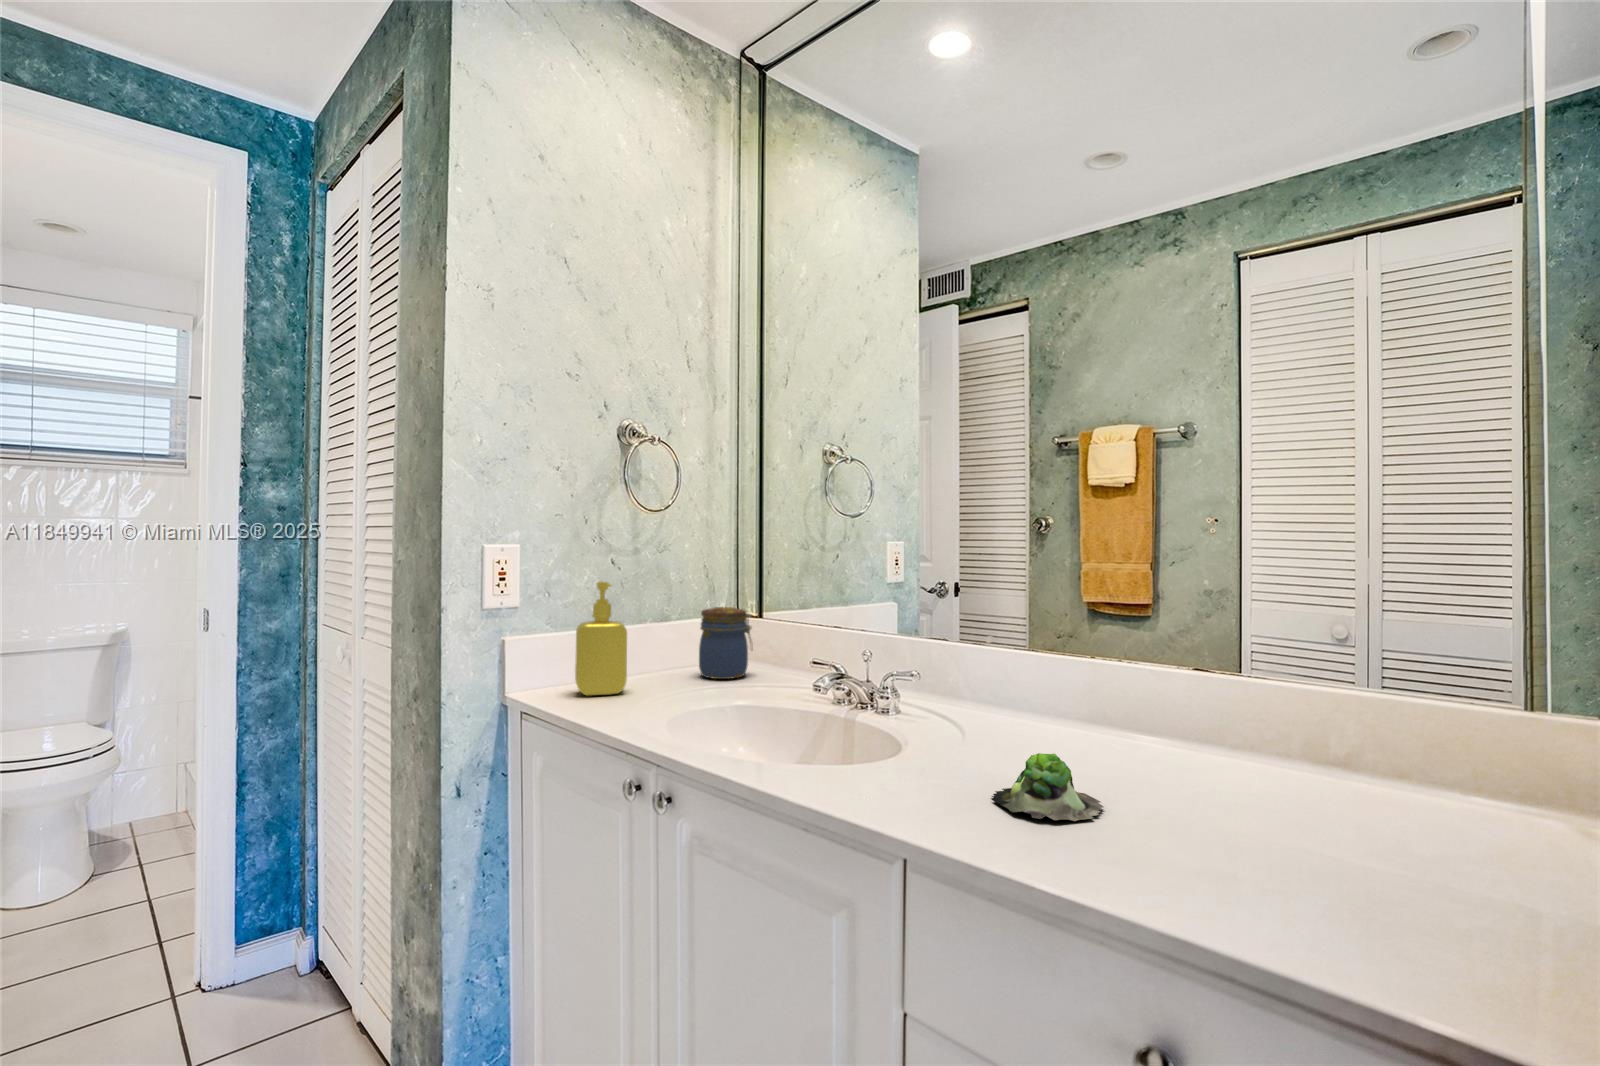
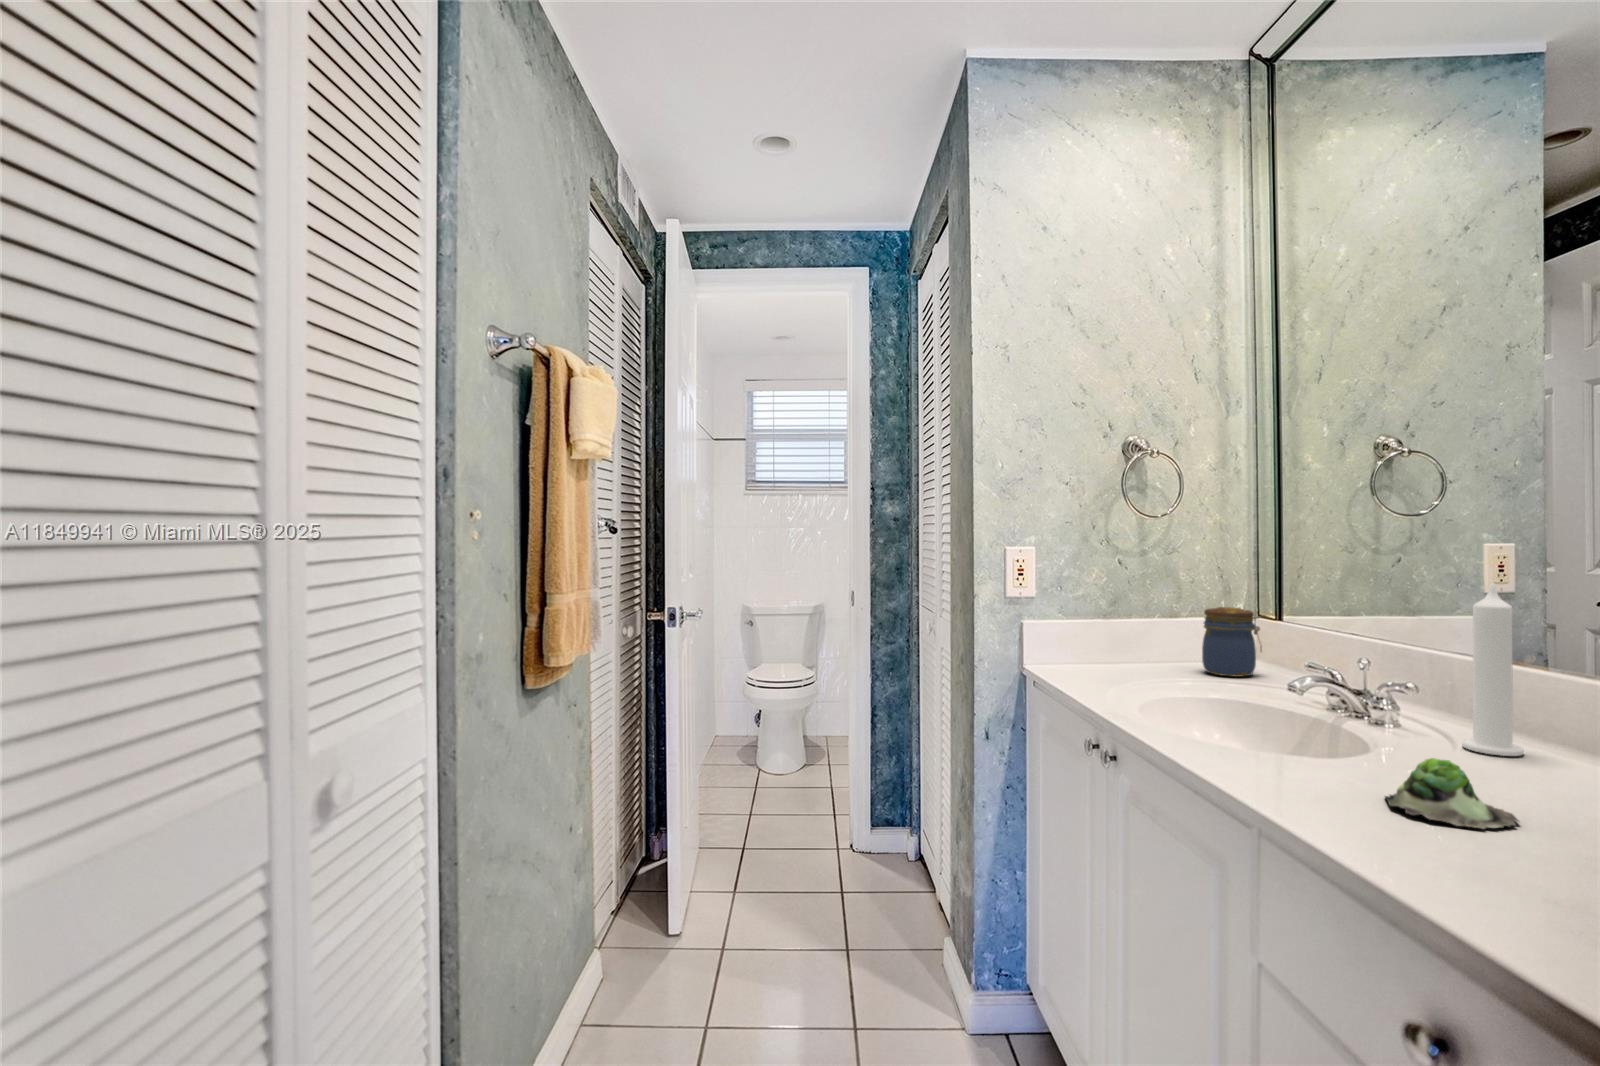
candle: none [965,575,1009,730] -> present [1462,584,1524,756]
soap dispenser: present [575,581,627,696] -> none [1076,579,1121,675]

